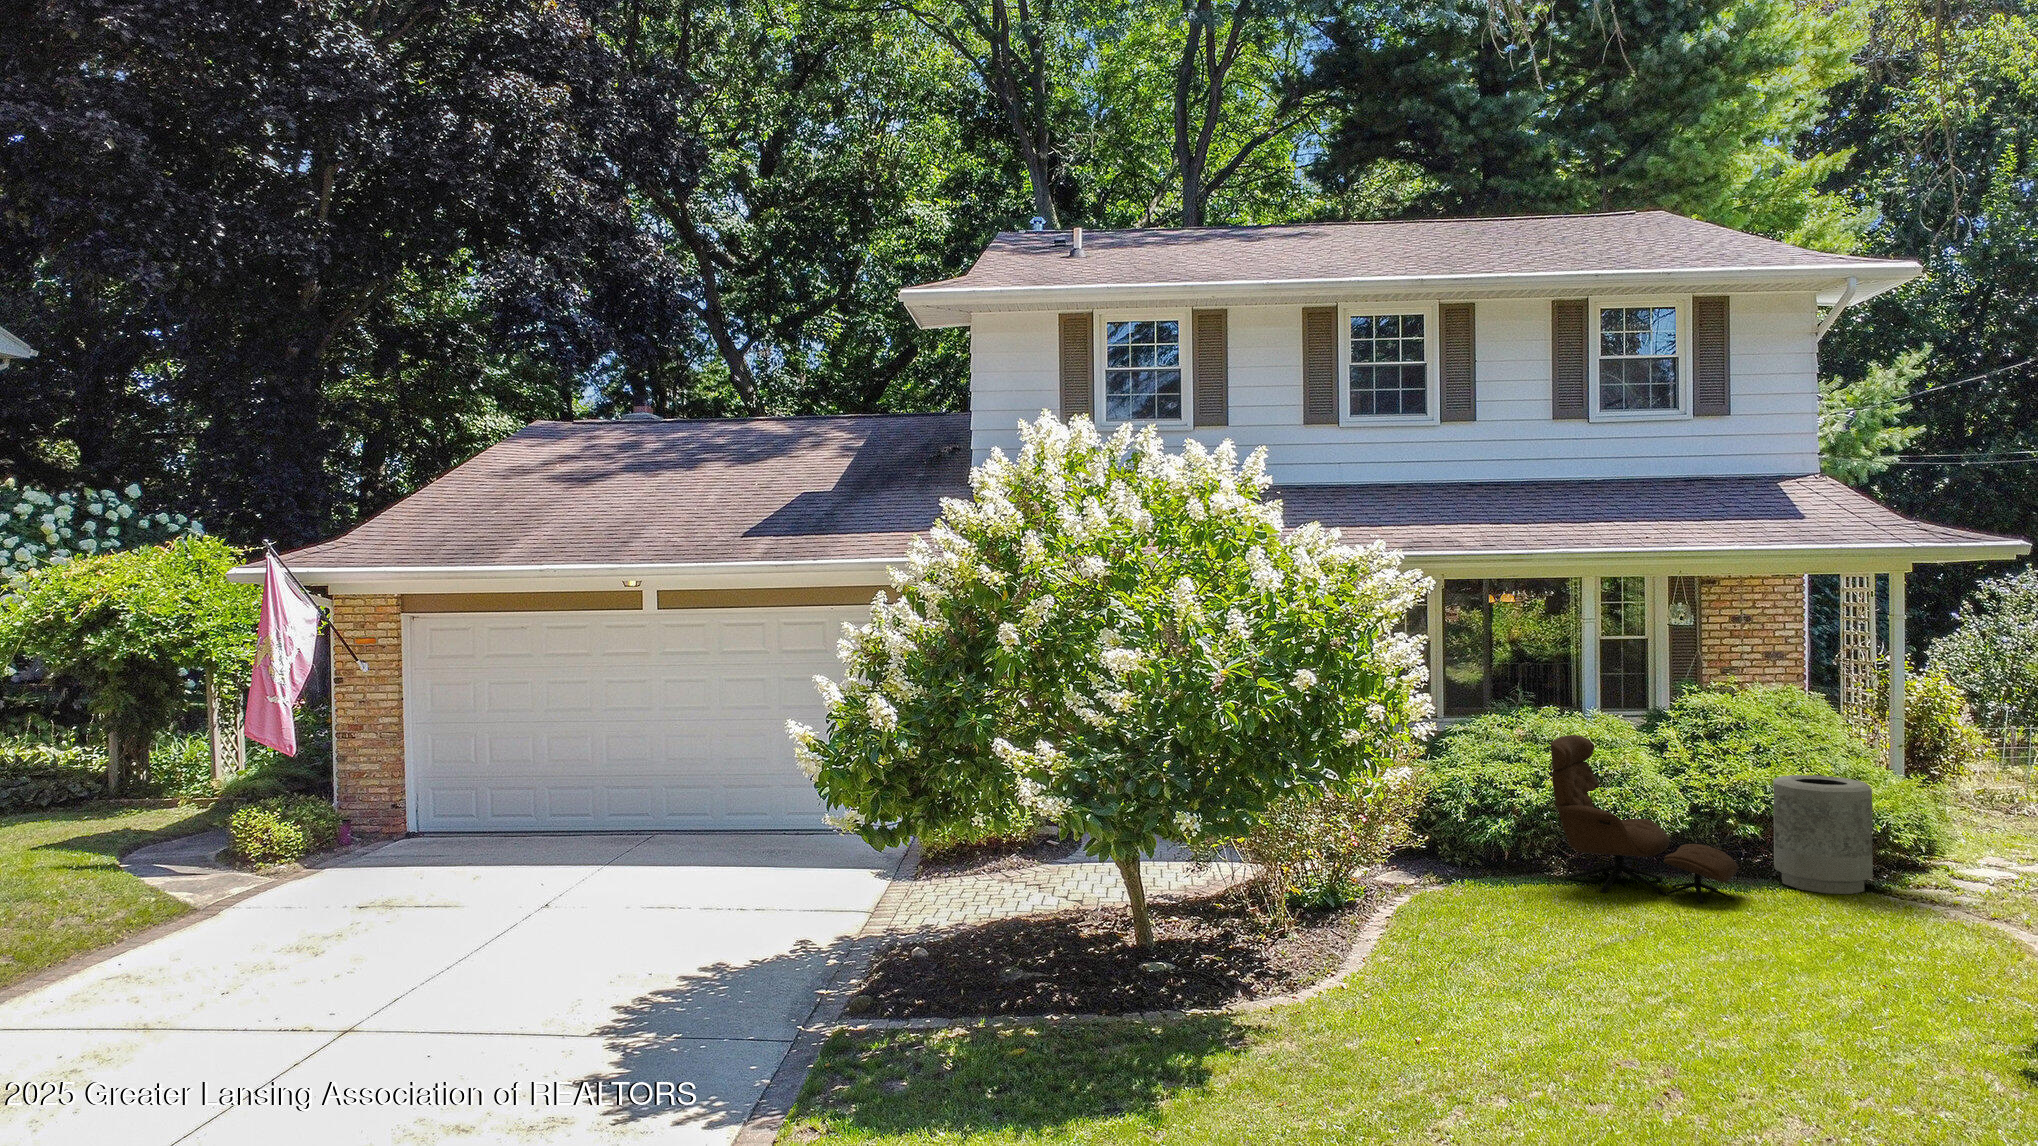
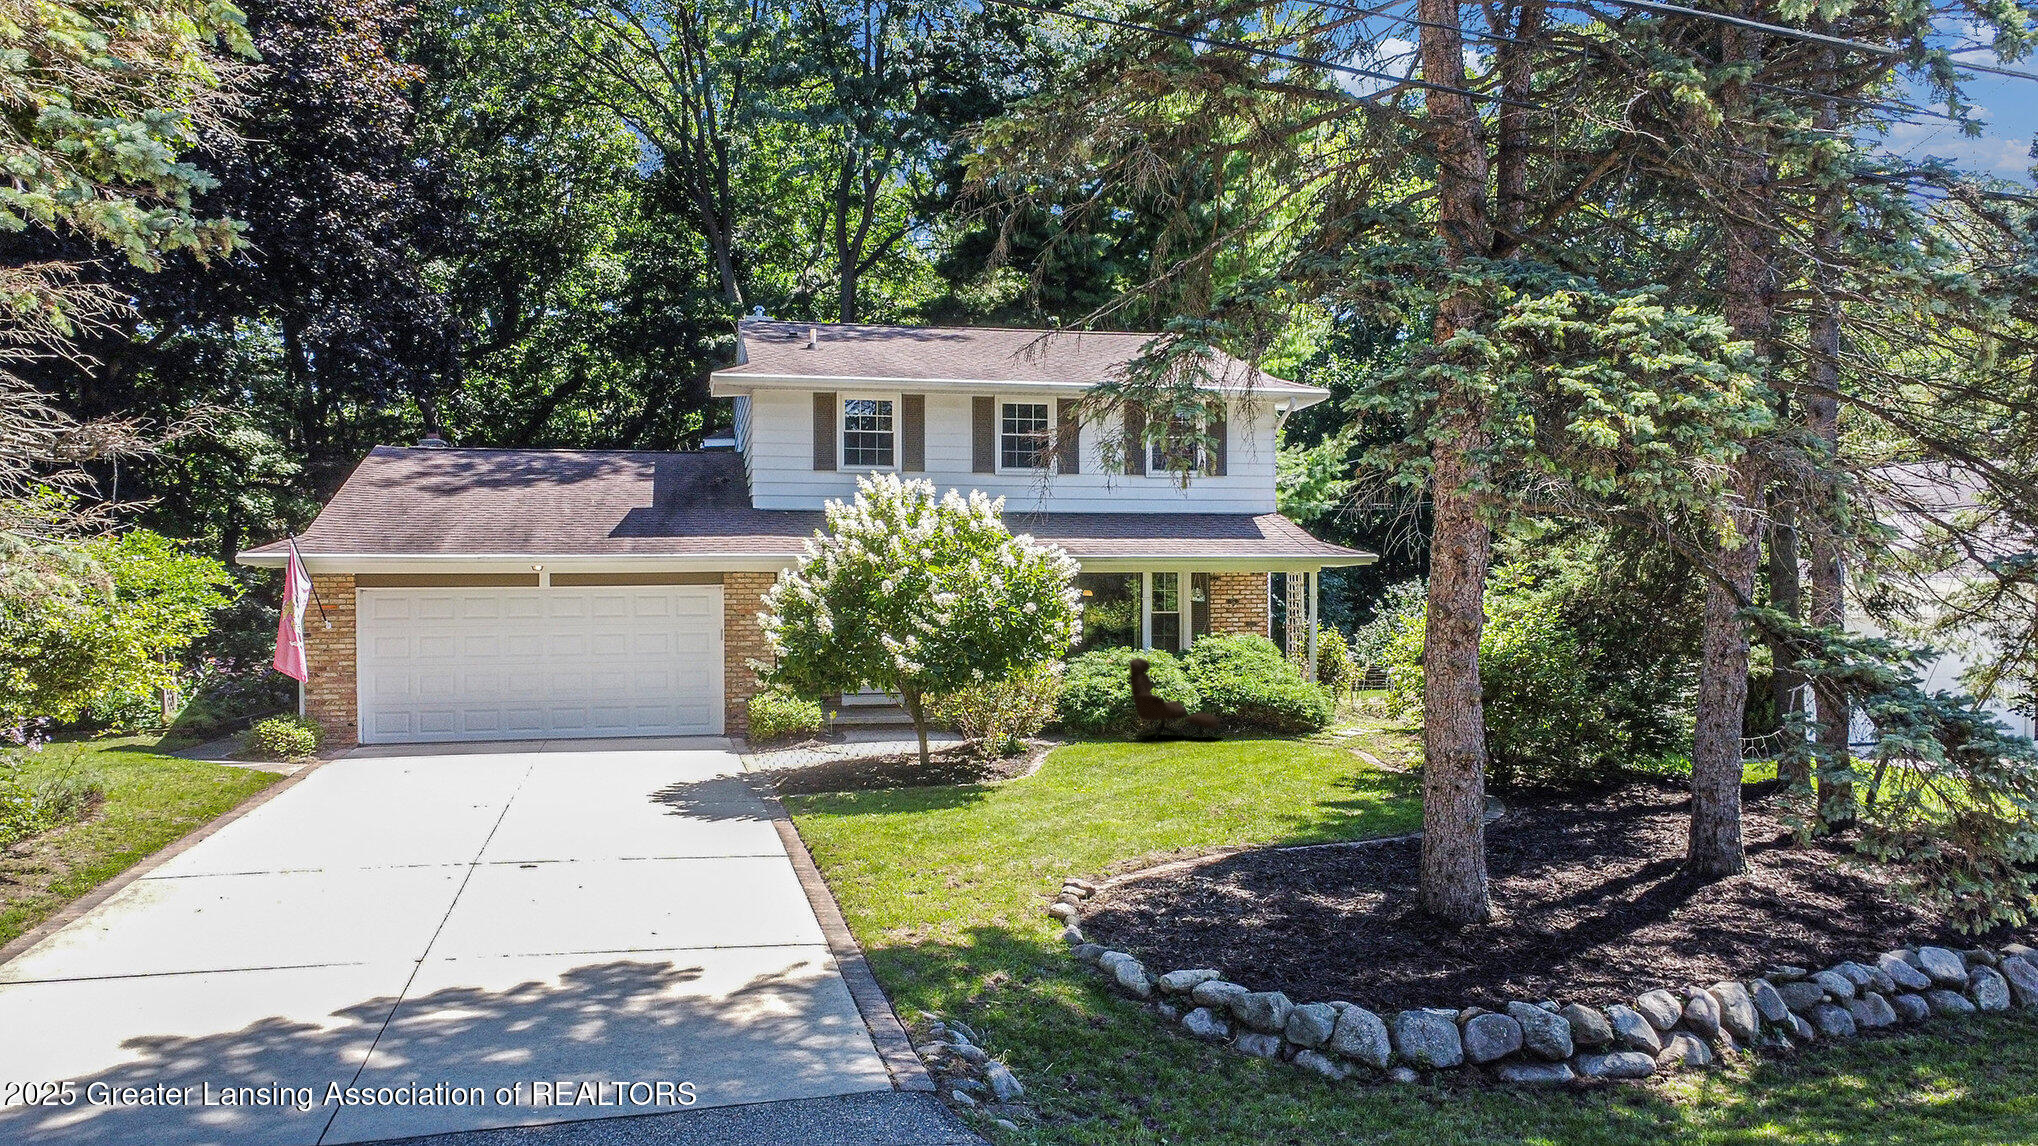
trash can: present [1773,775,1873,894] -> none [1238,677,1282,735]

